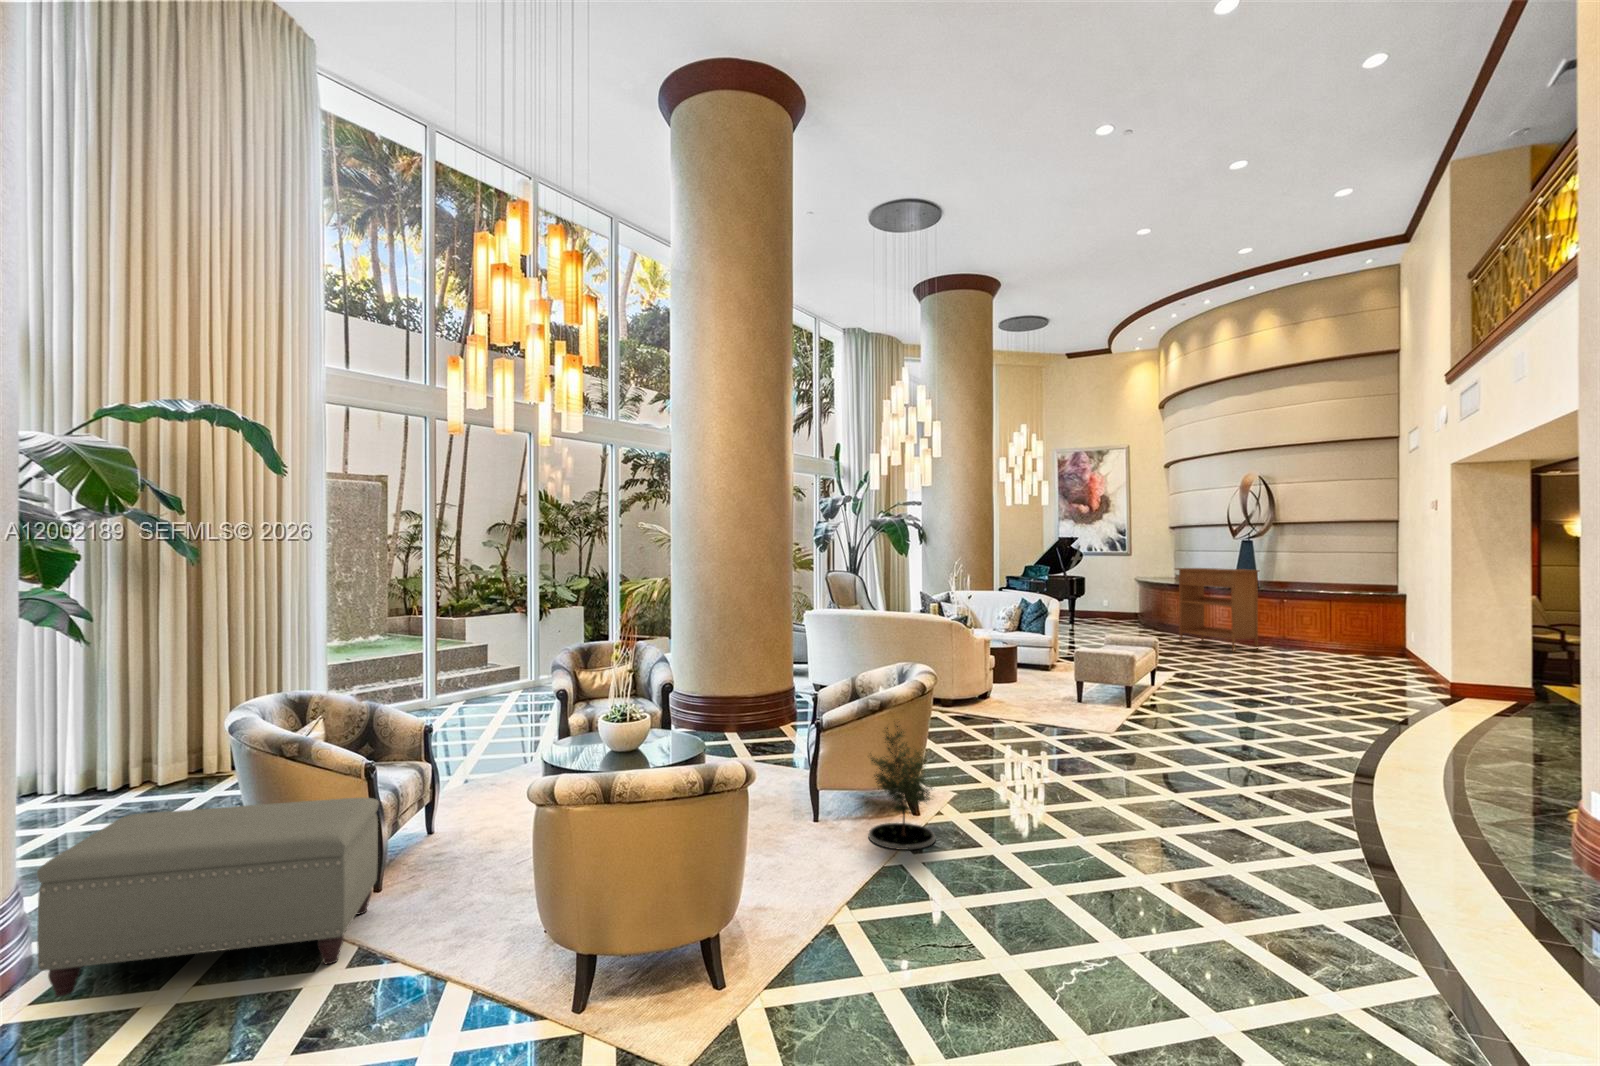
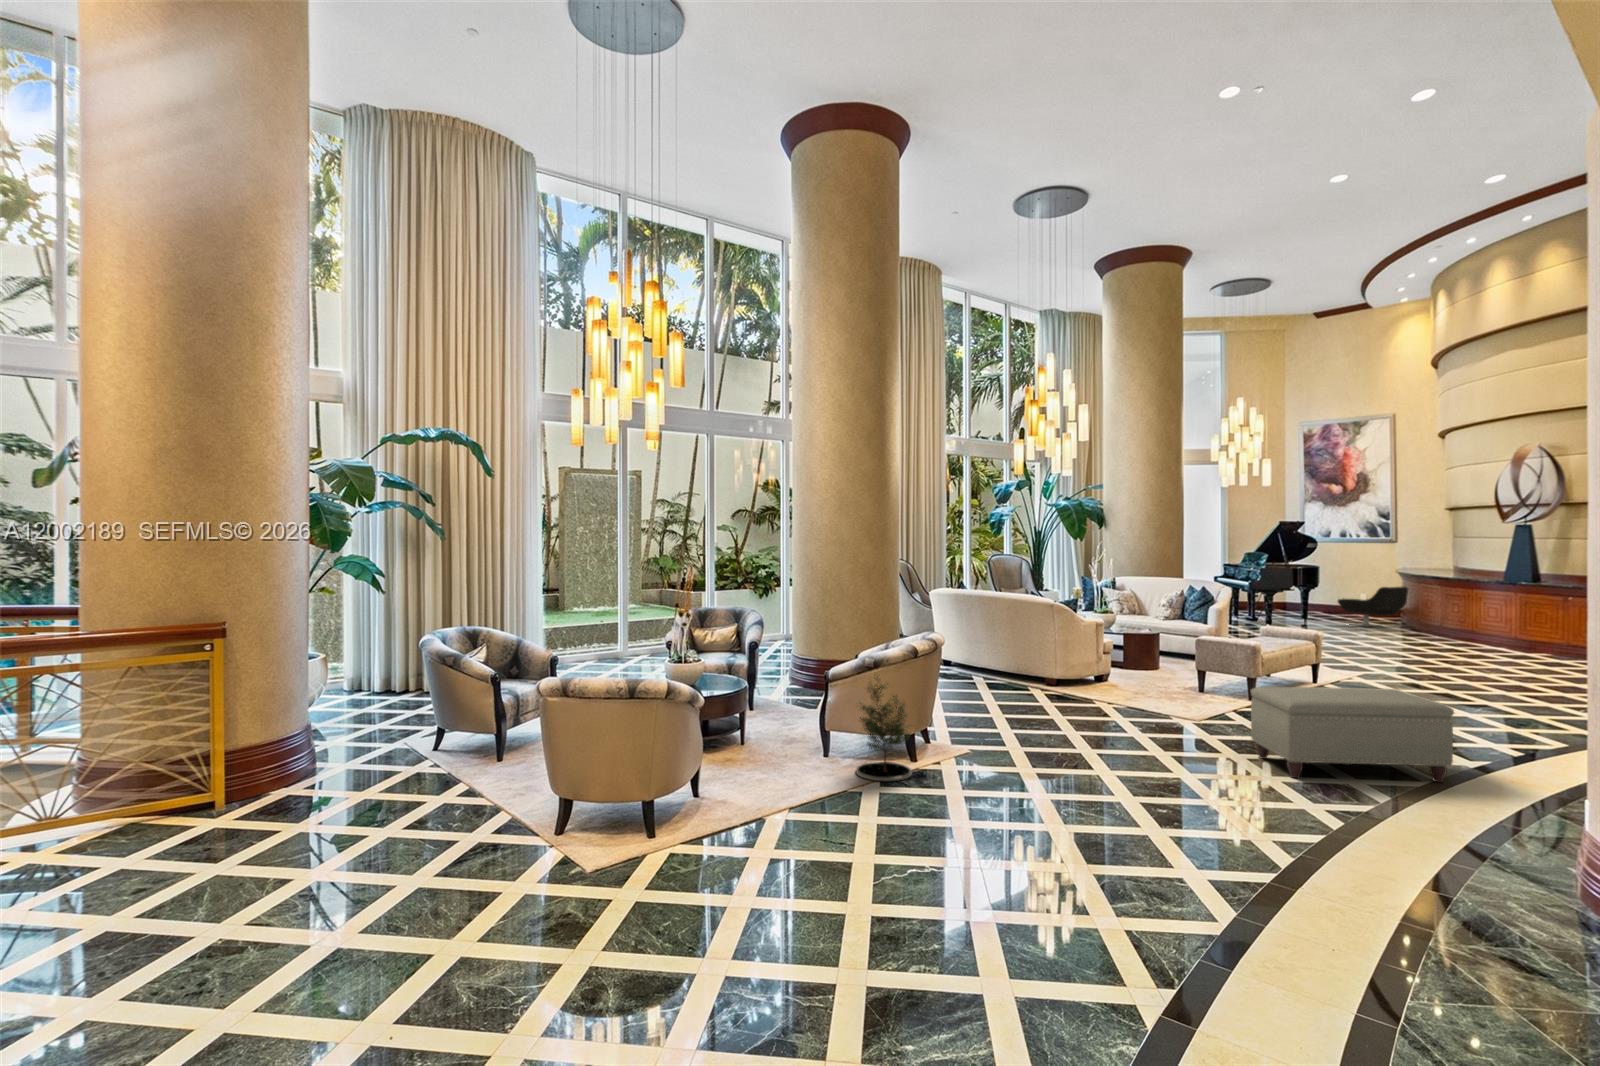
console table: present [1175,568,1259,651] -> none [1418,556,1528,653]
lounge chair: none [1099,595,1154,633] -> present [1338,587,1408,627]
ottoman: present [37,798,379,997] -> present [1251,687,1454,782]

